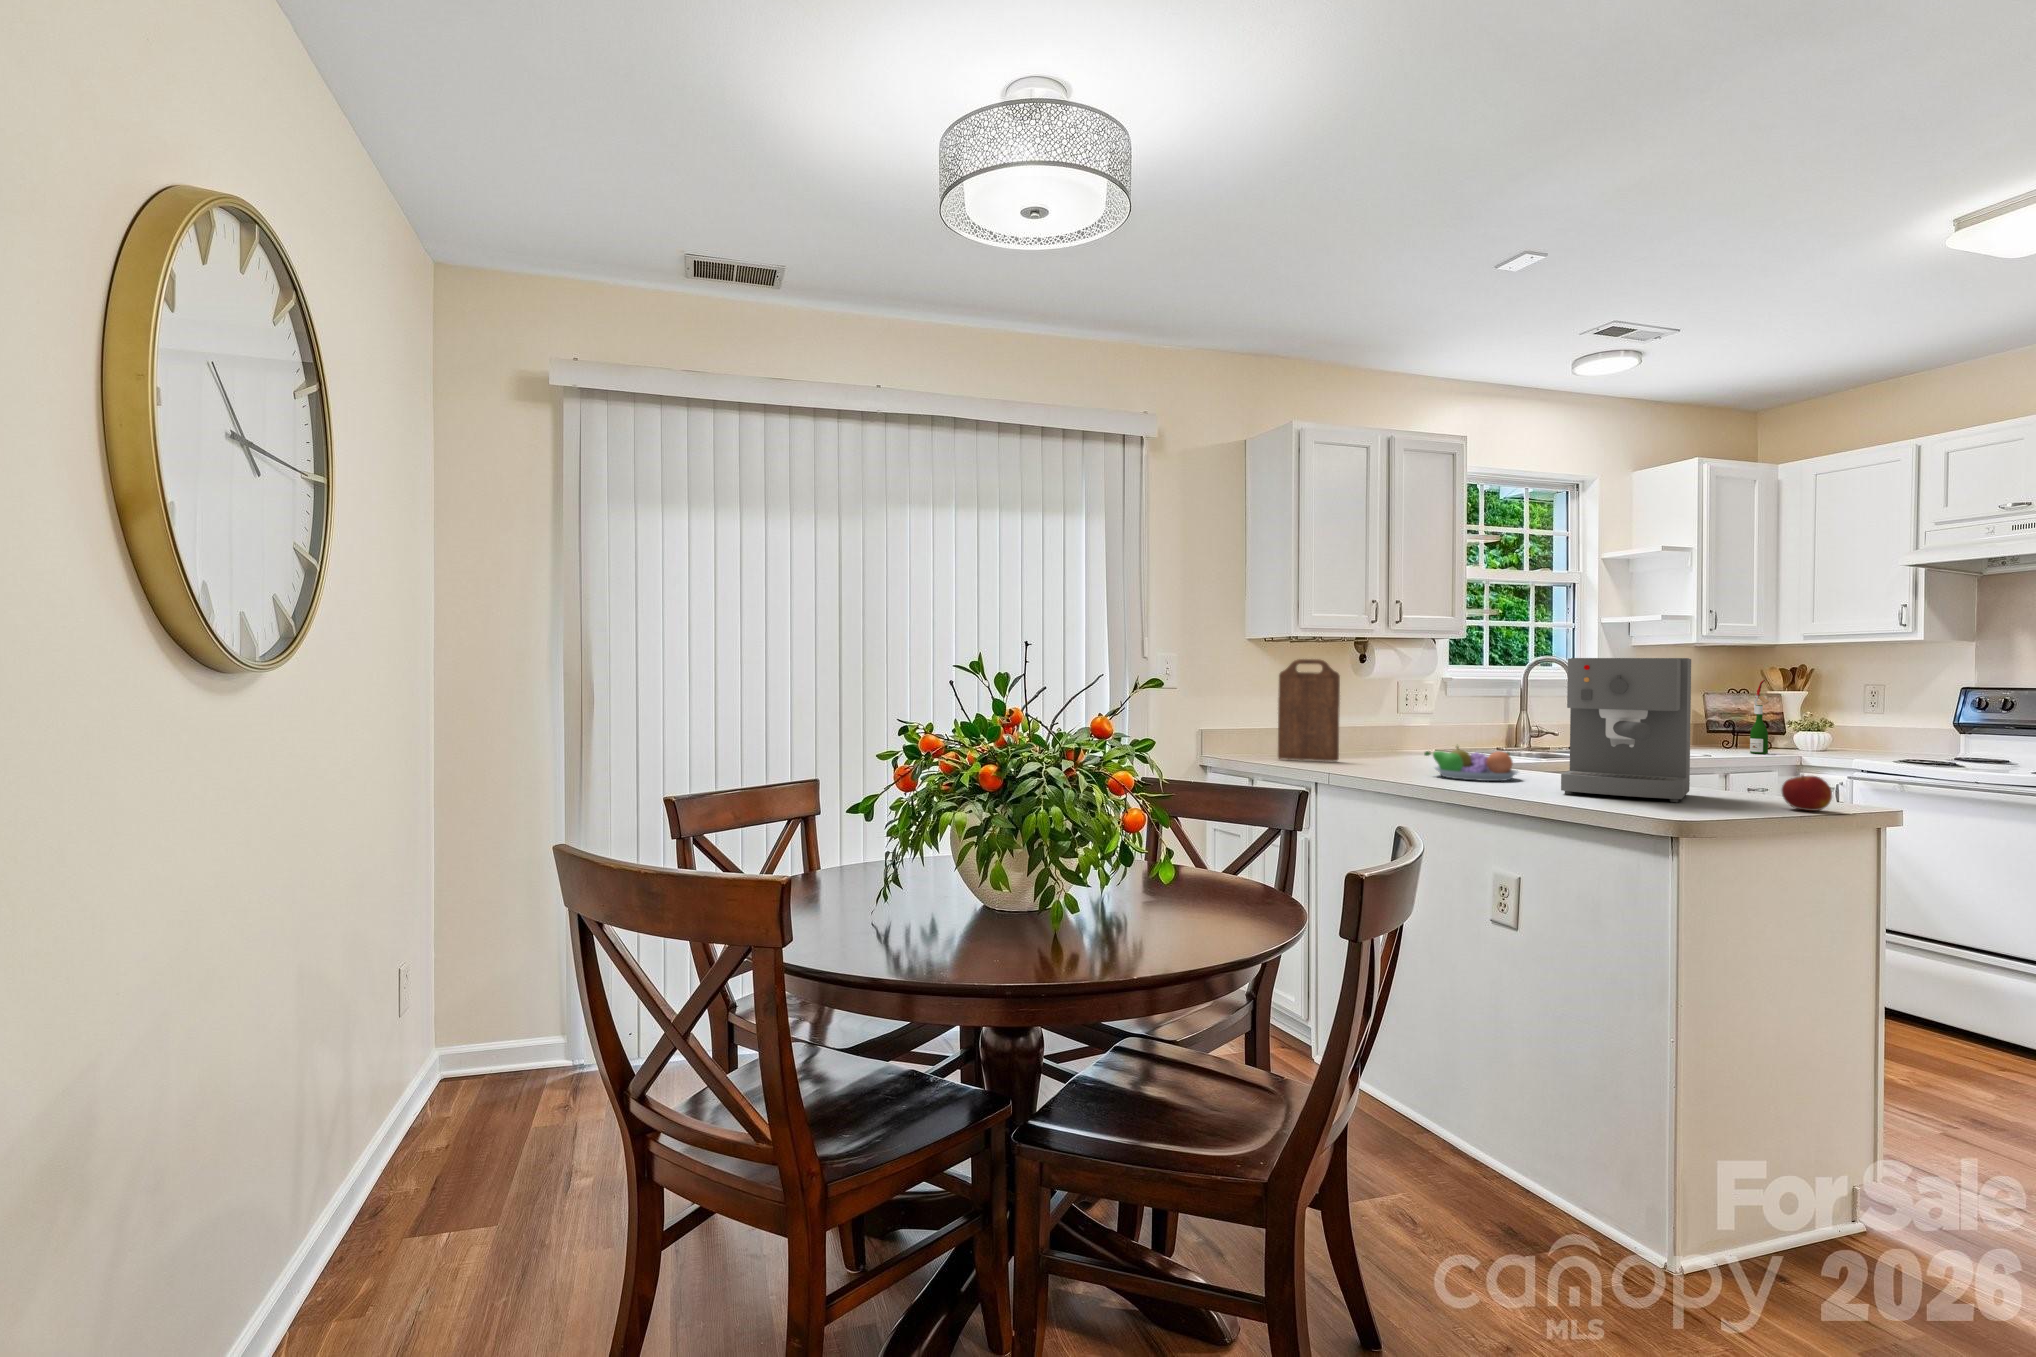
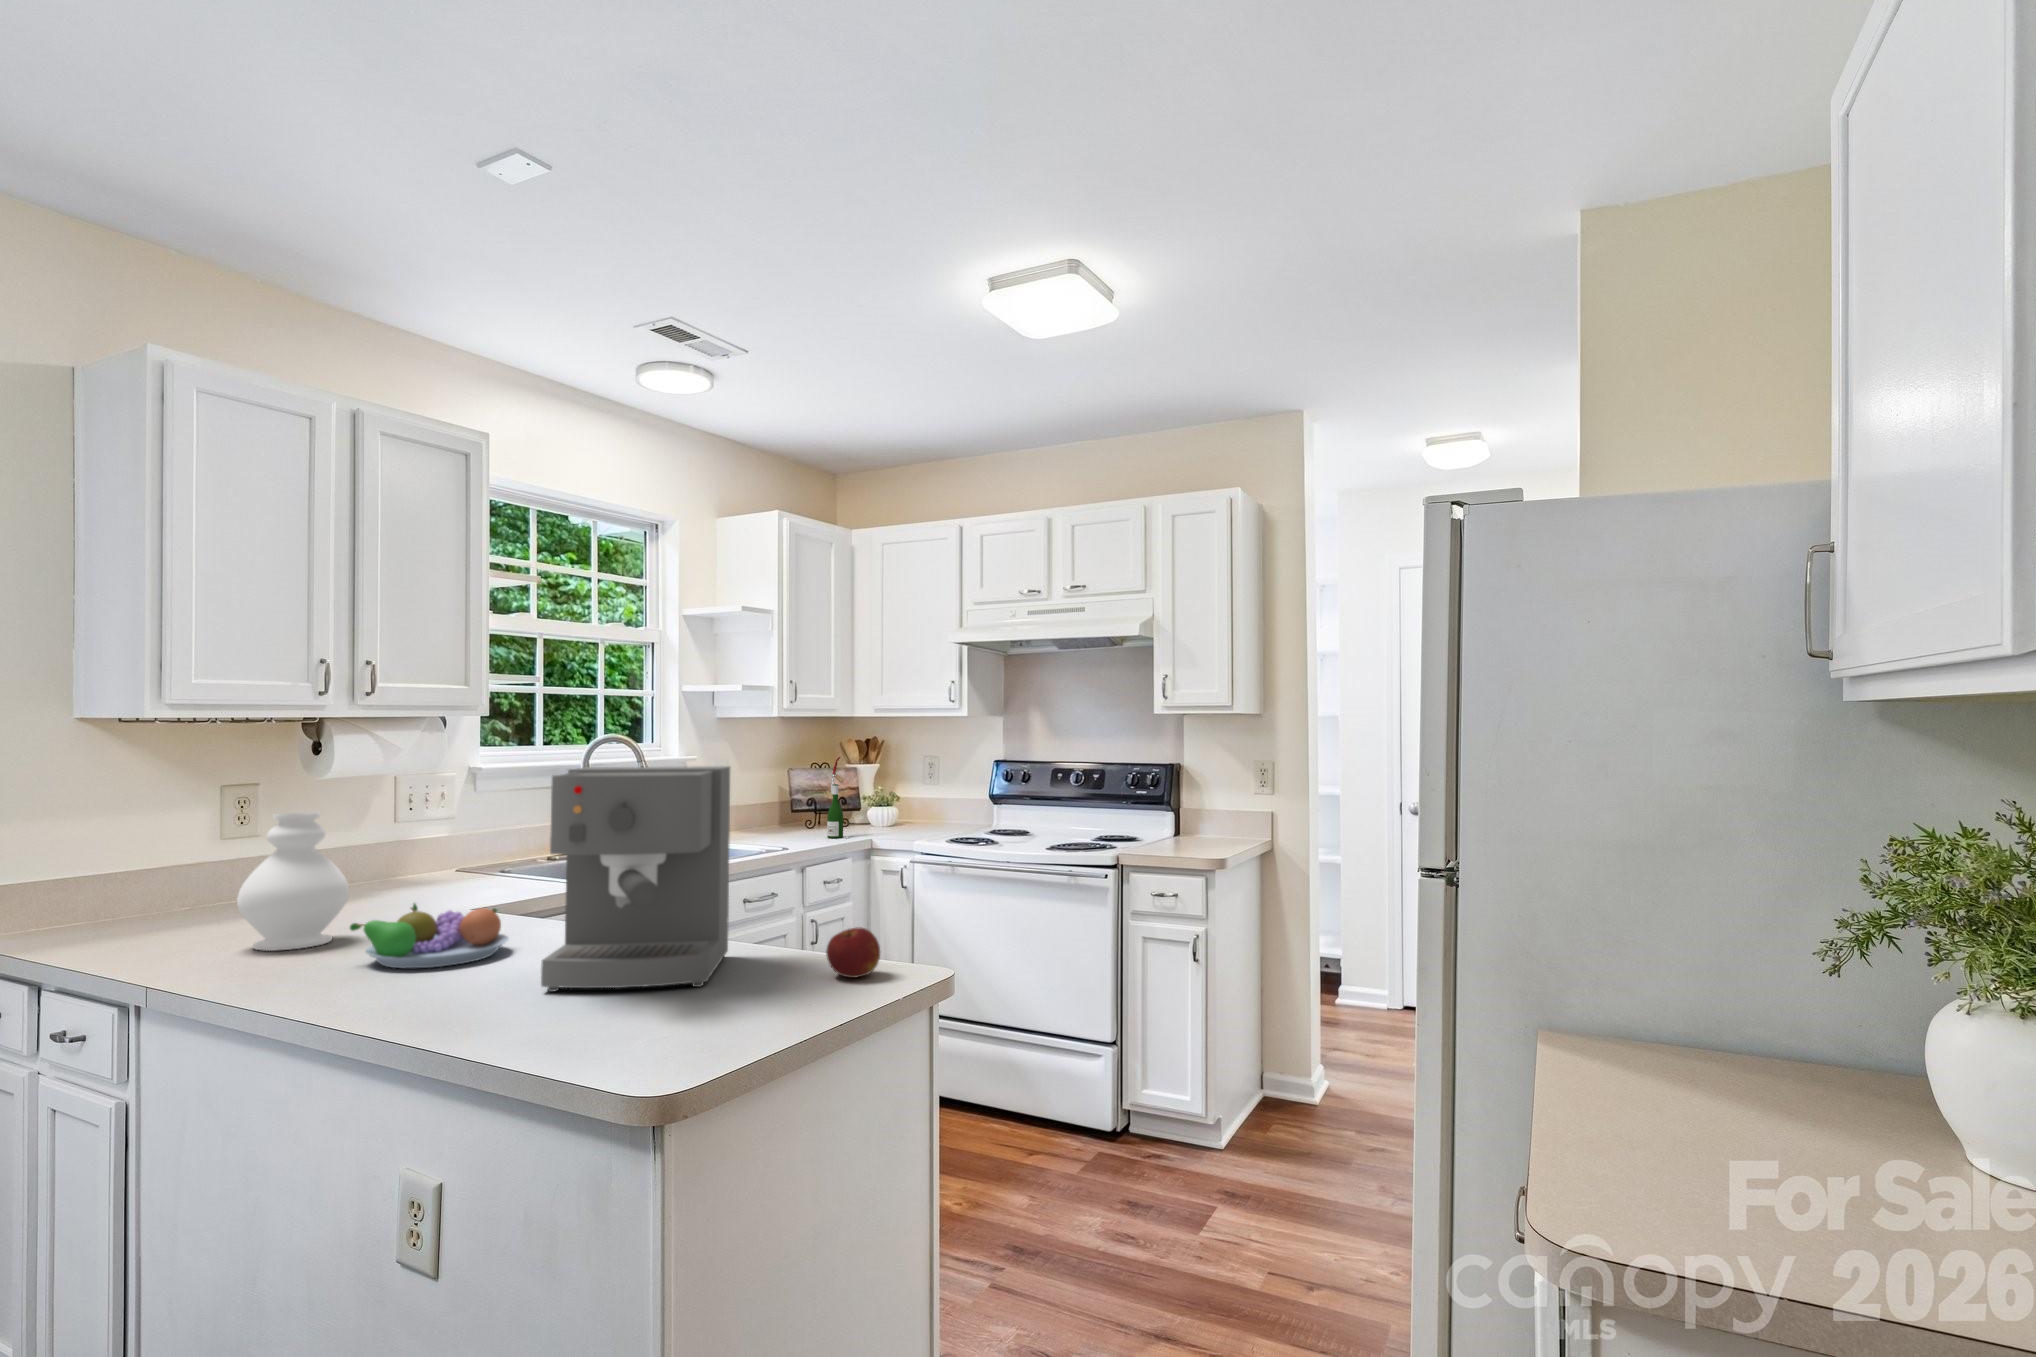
cutting board: present [1278,659,1340,761] -> none [98,762,234,946]
decorative vase: none [1351,689,1409,768] -> present [237,812,349,951]

